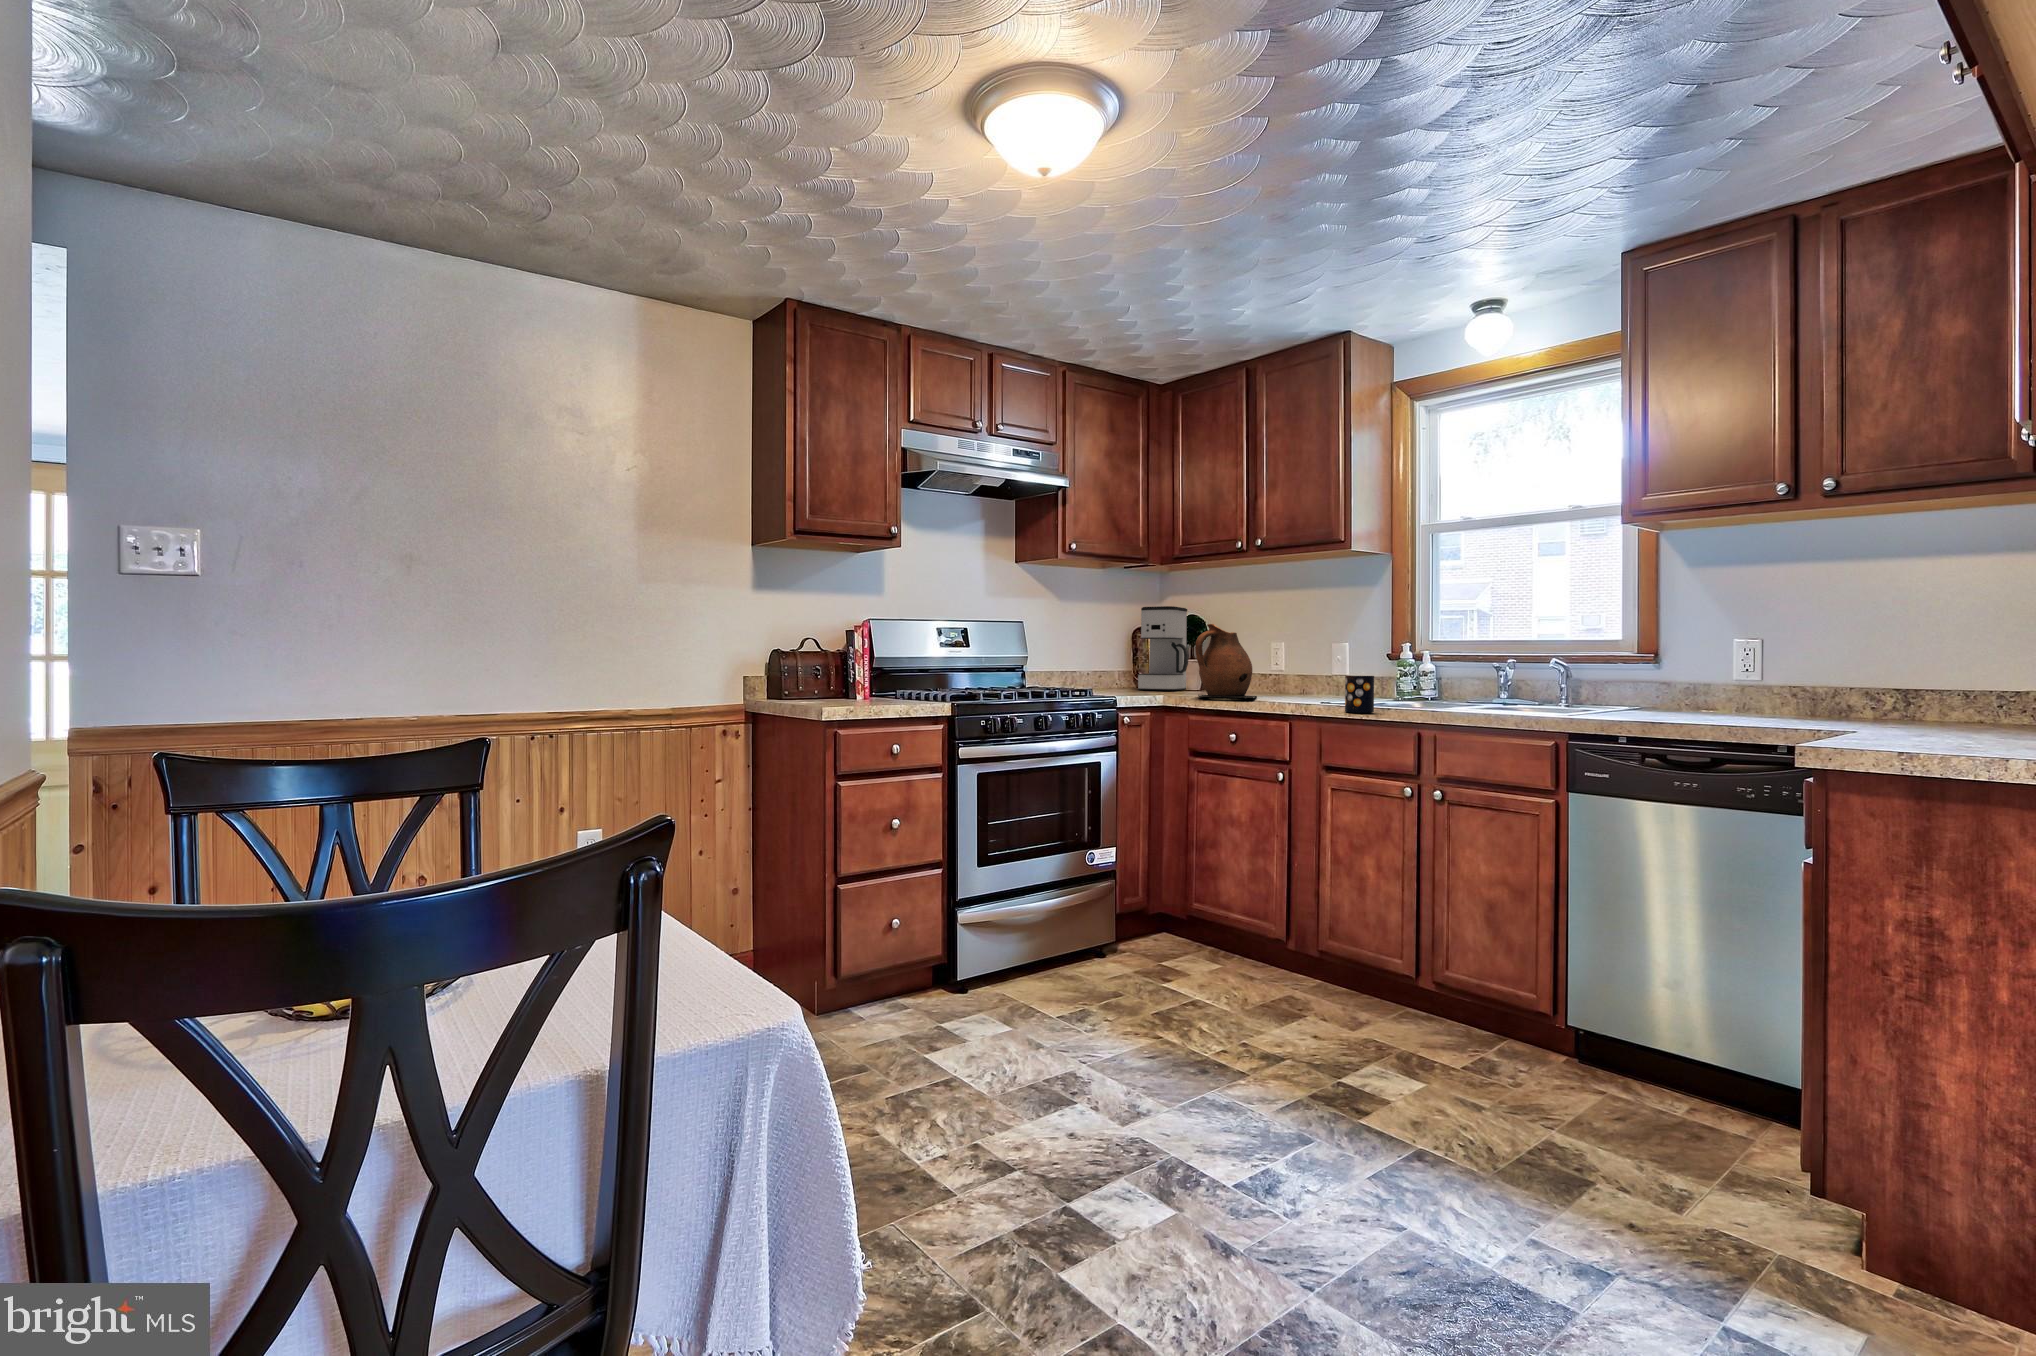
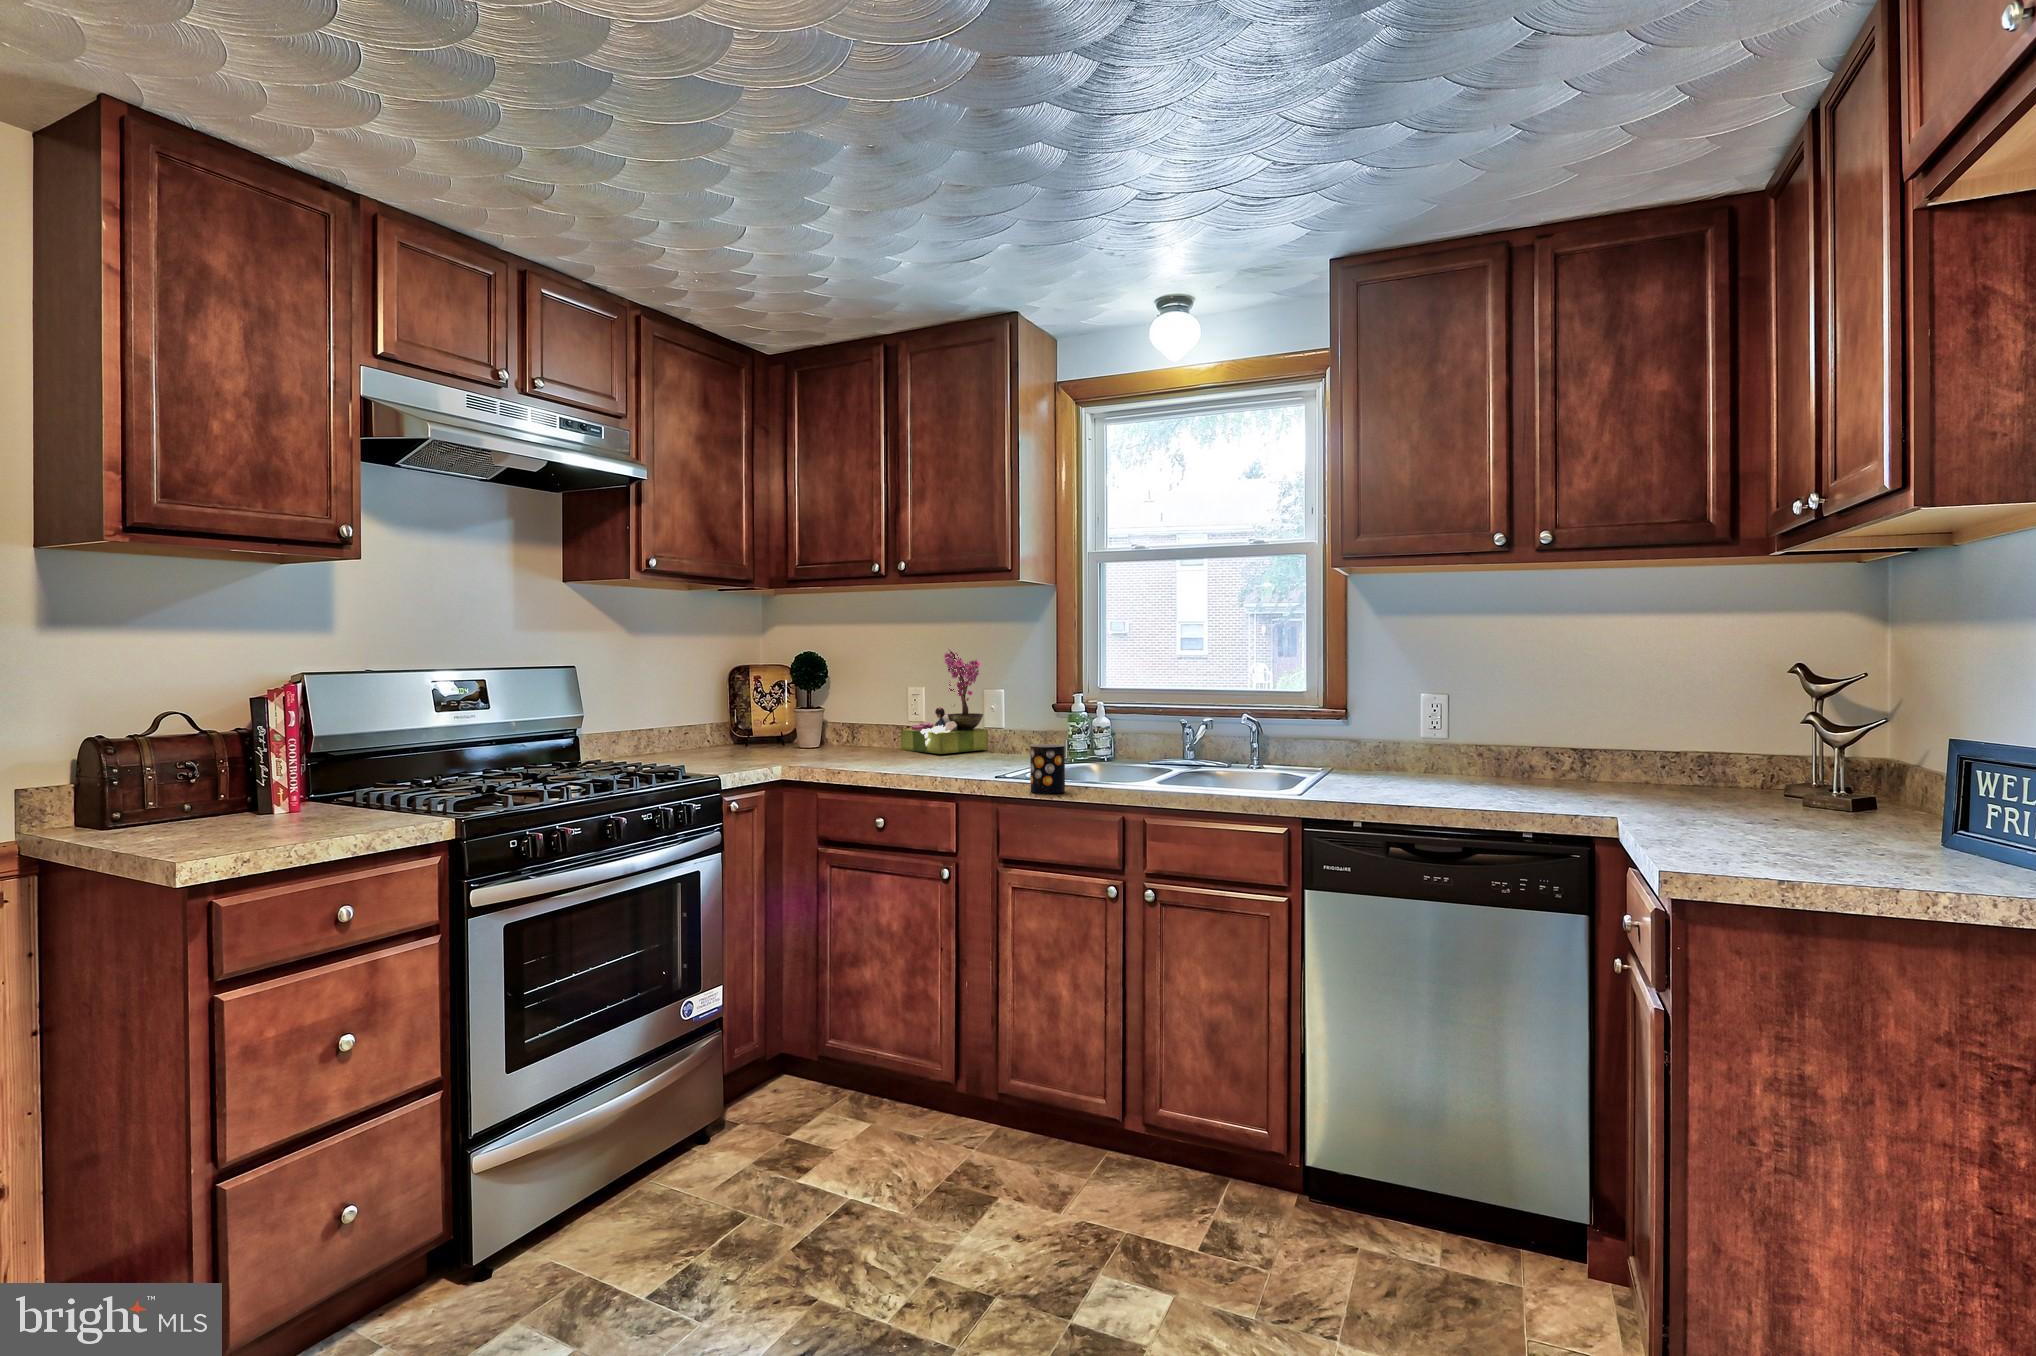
coffee maker: present [1138,606,1189,690] -> none [743,644,809,753]
flower arrangement: none [1262,609,1337,694] -> present [901,649,988,754]
ceramic pitcher: present [1195,624,1257,699] -> none [827,673,905,771]

